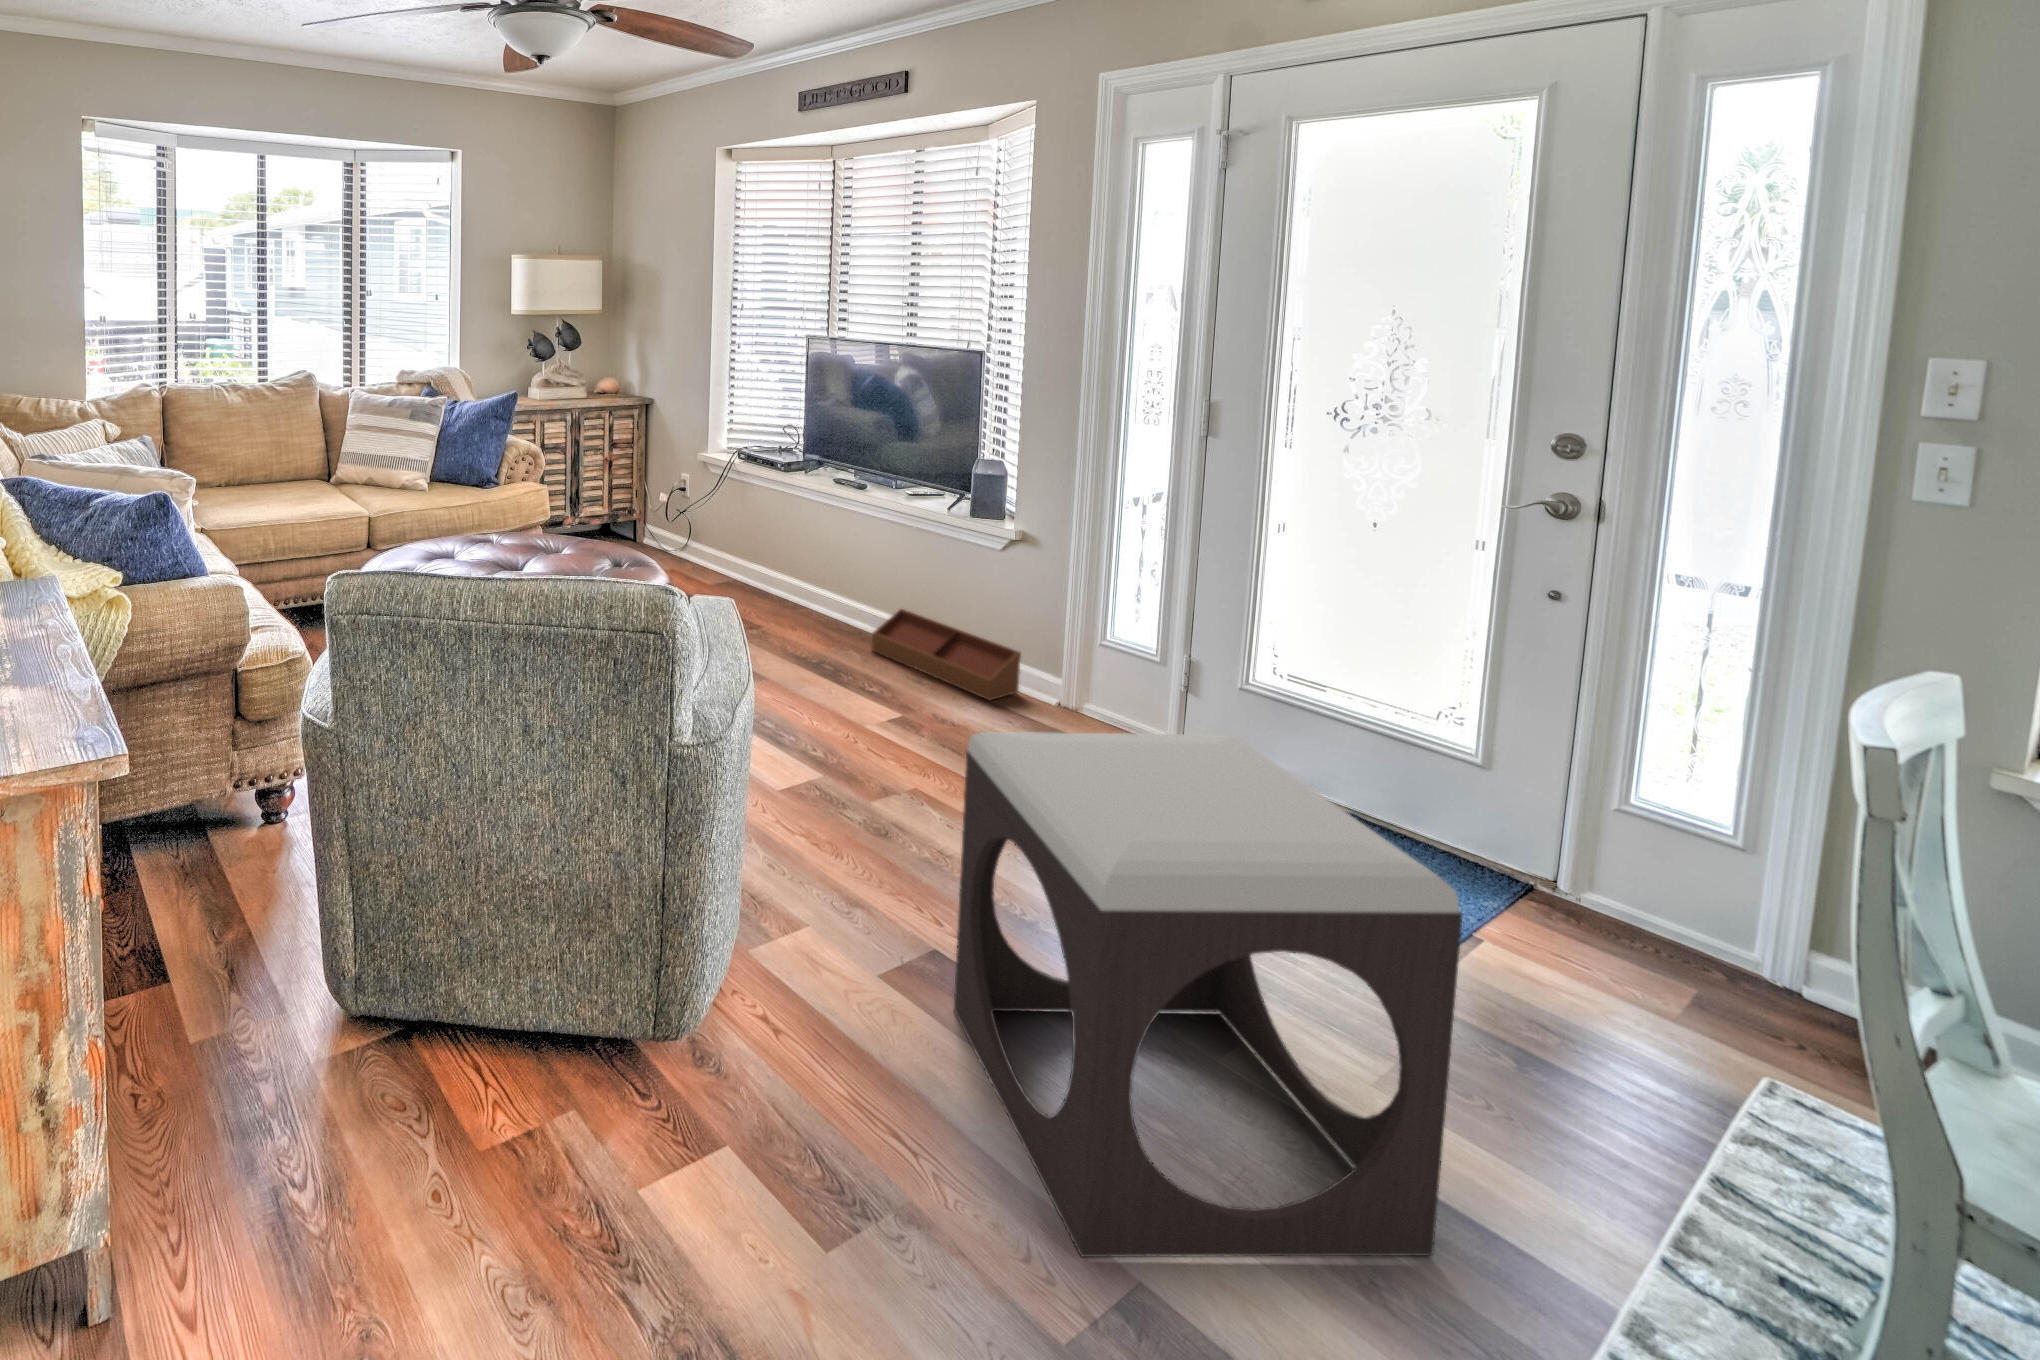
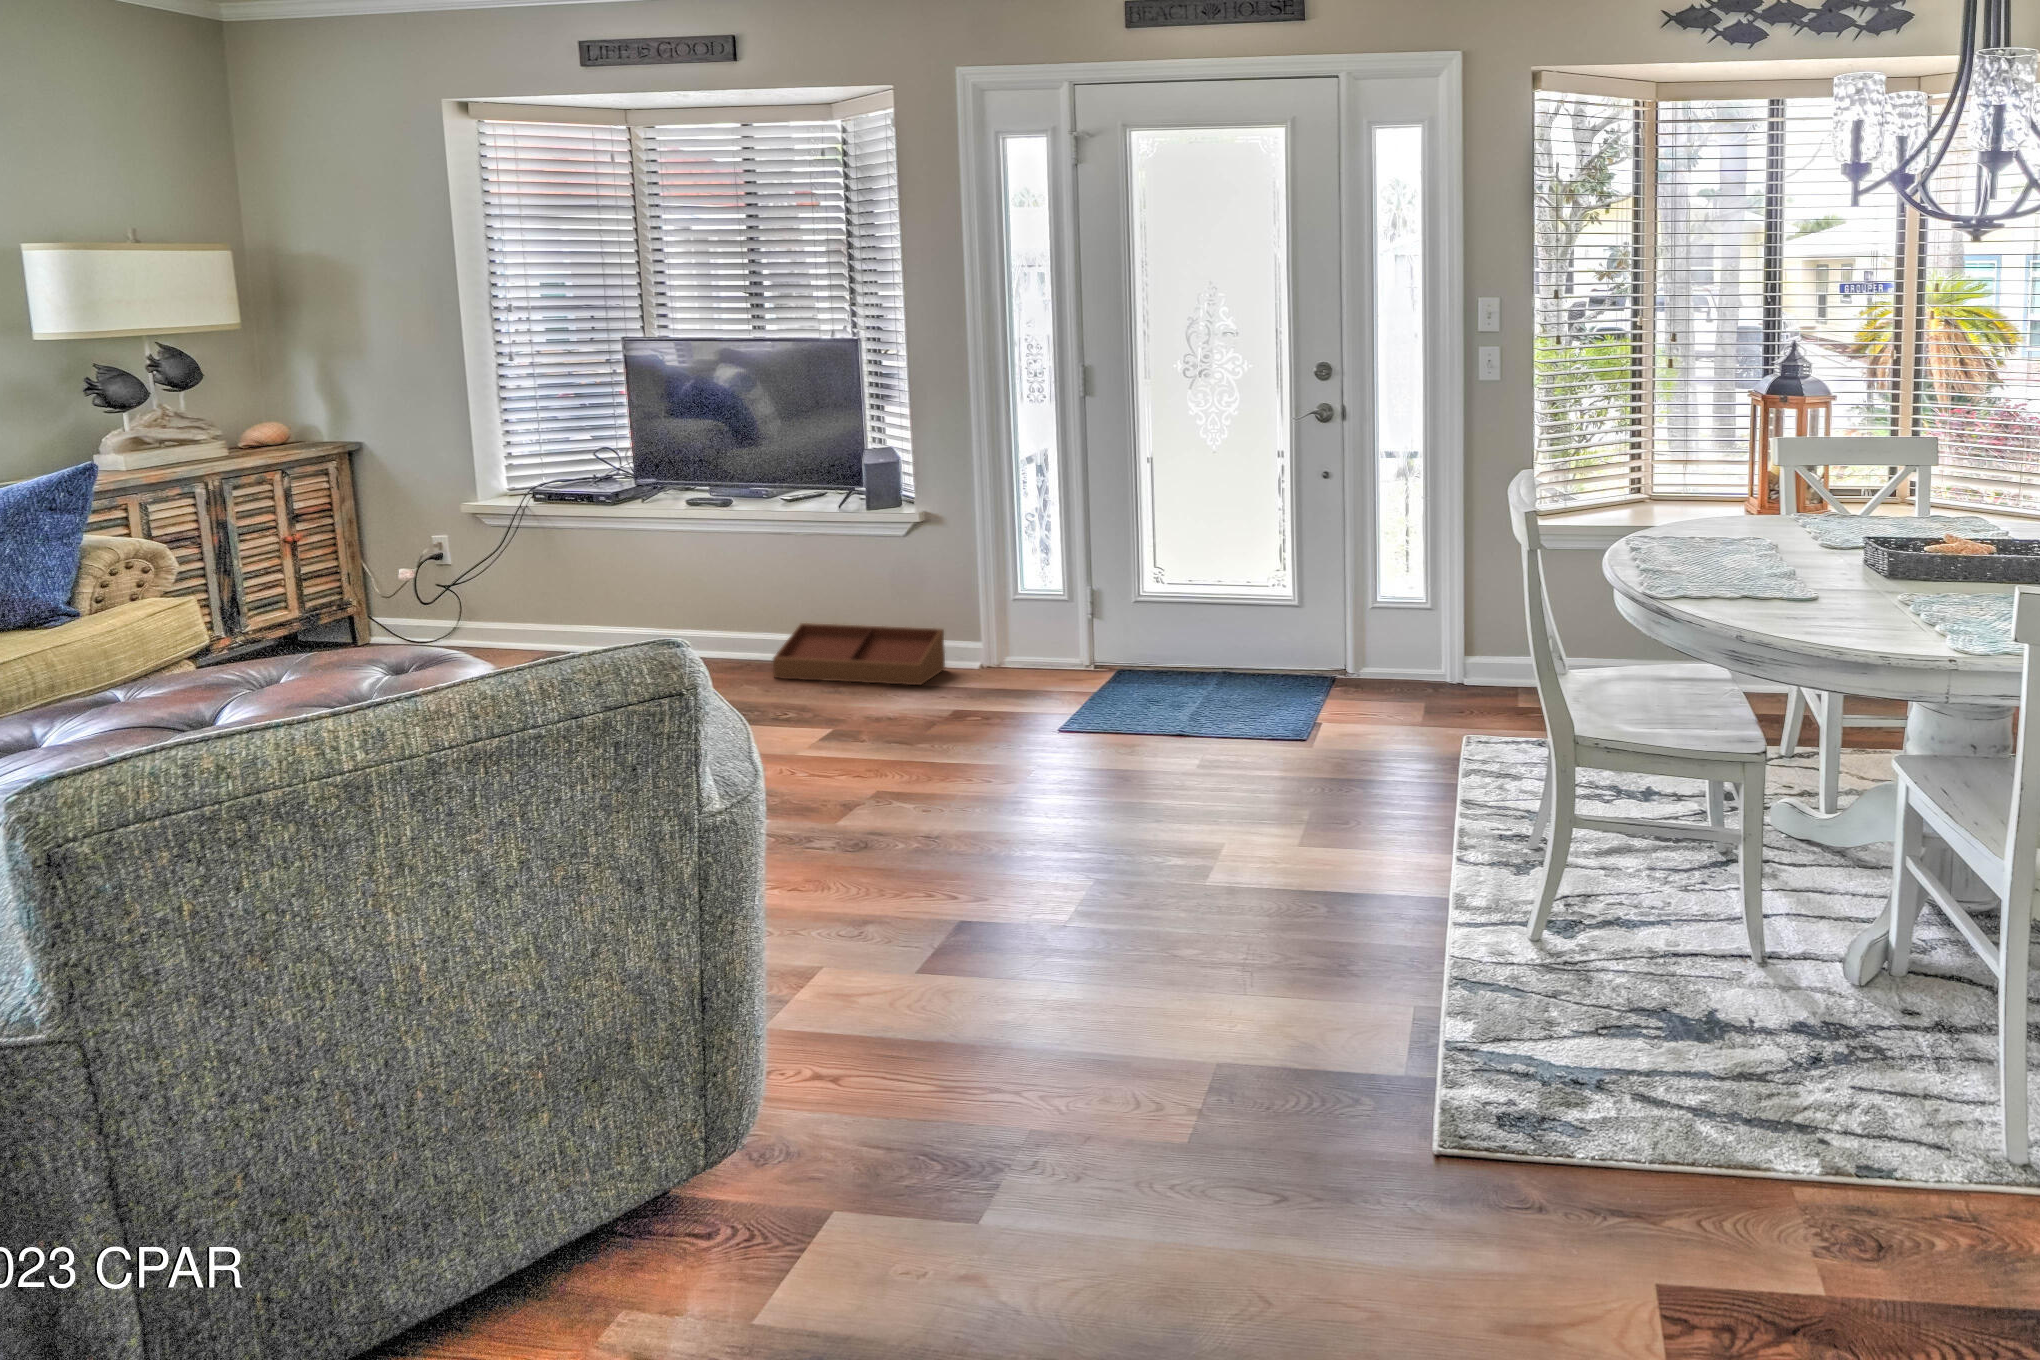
footstool: present [954,732,1462,1257] -> none [986,628,1359,1076]

